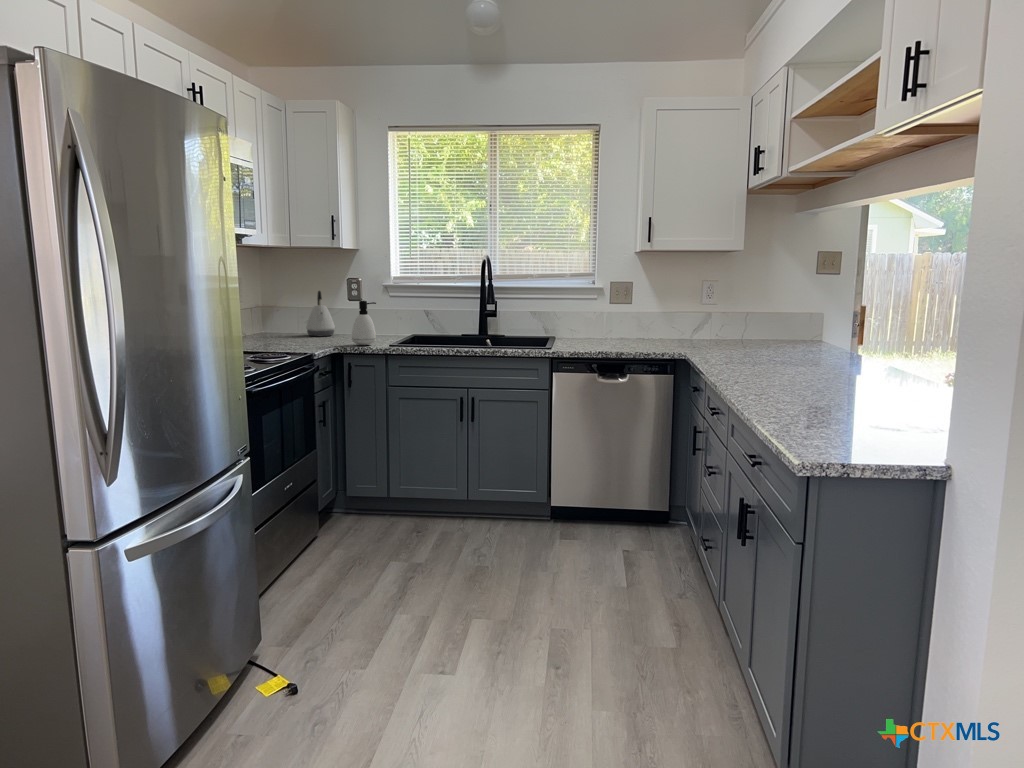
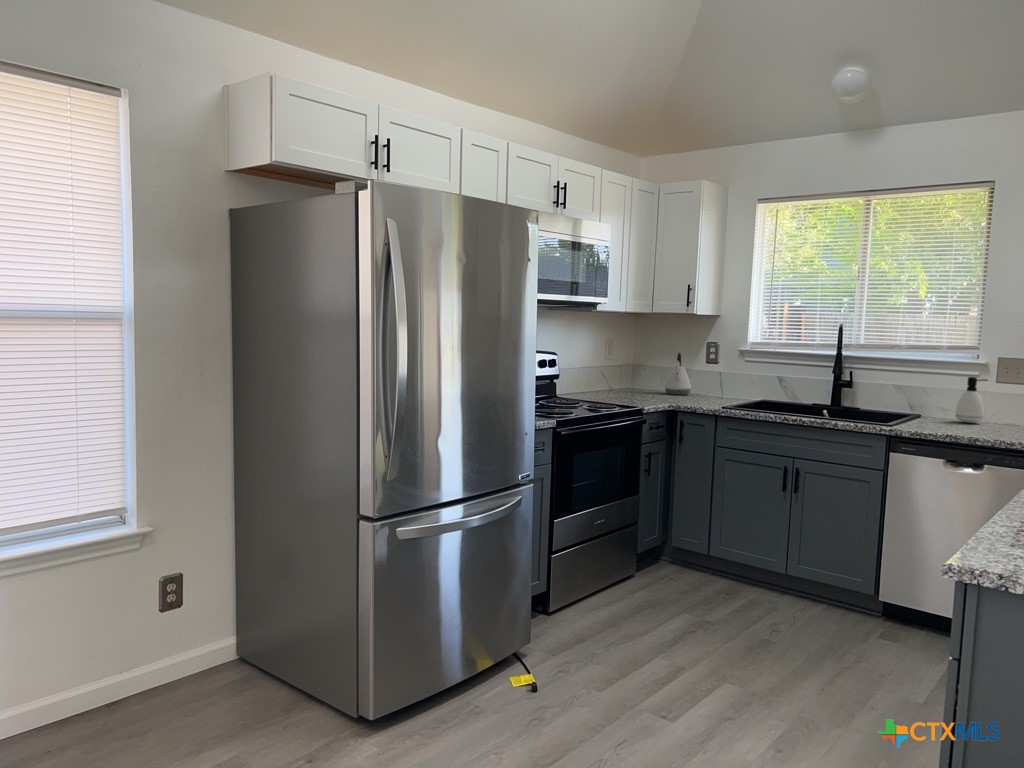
soap dispenser: present [352,301,376,345] -> present [955,377,987,423]

